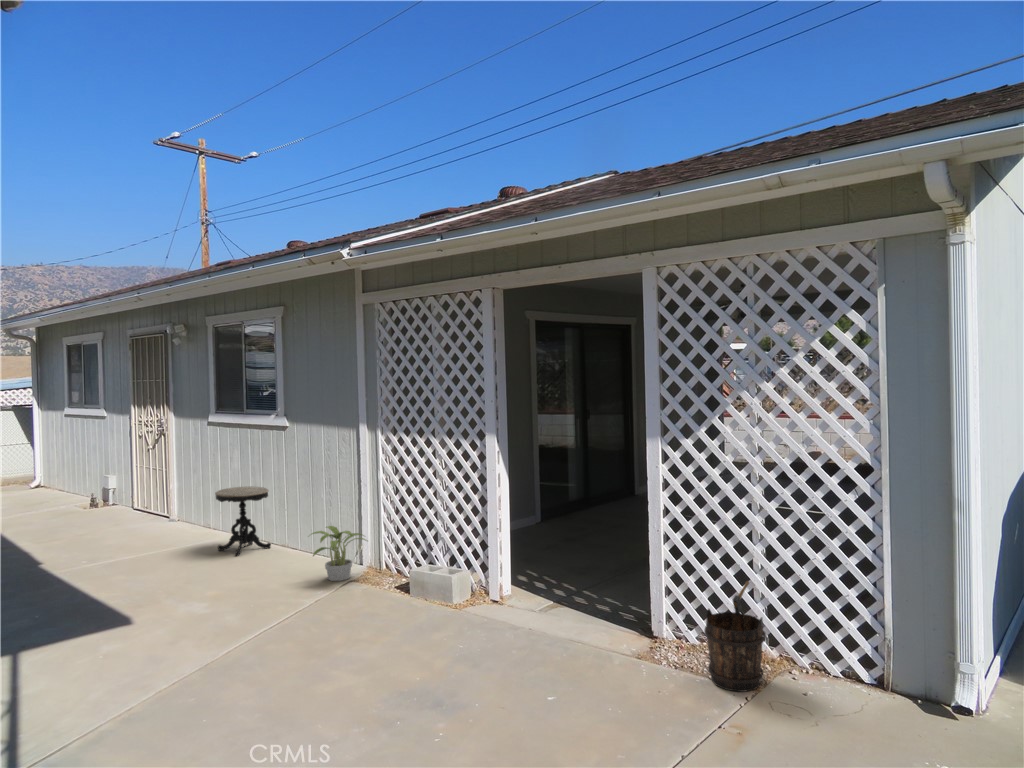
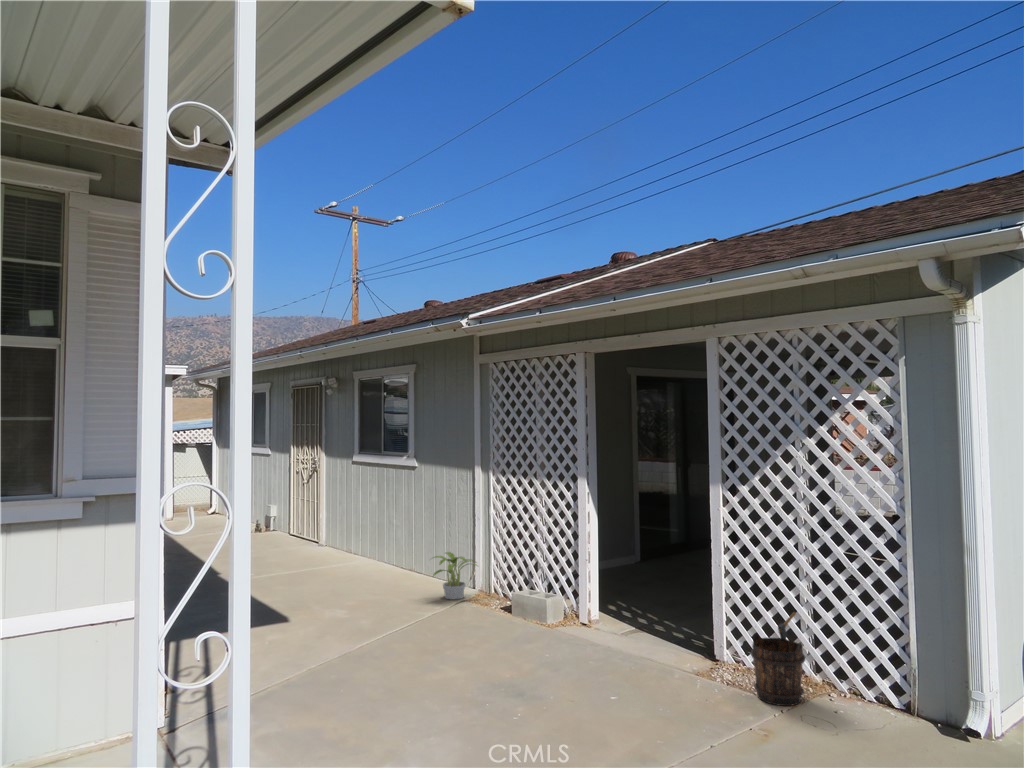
side table: present [215,486,271,556] -> none [357,517,400,575]

